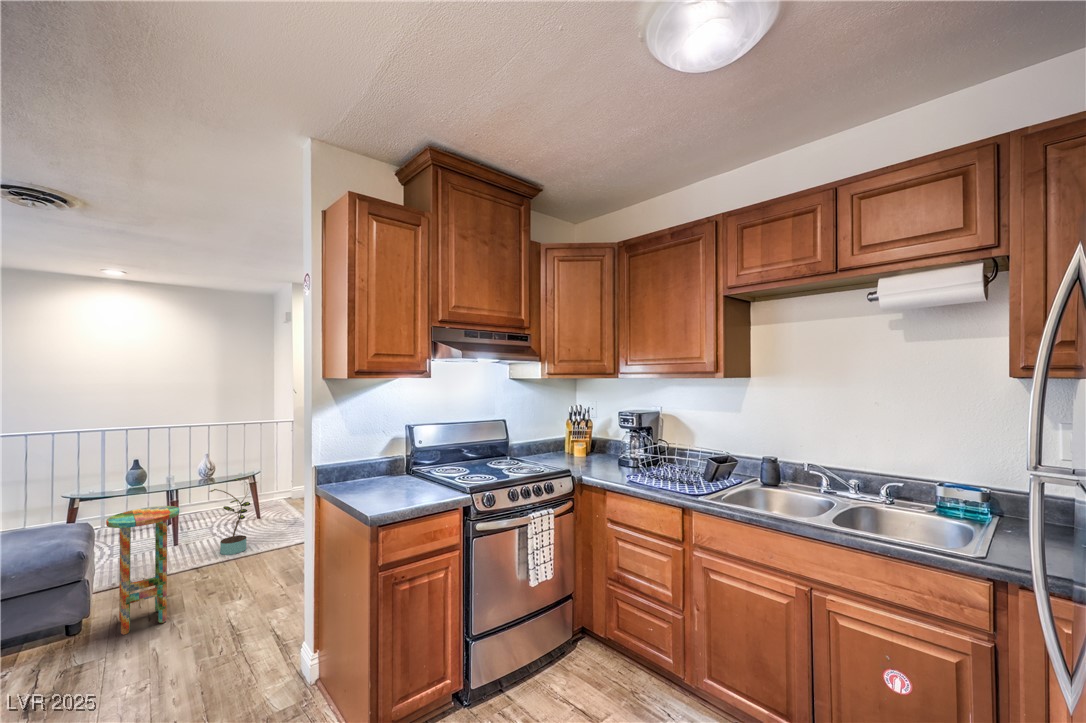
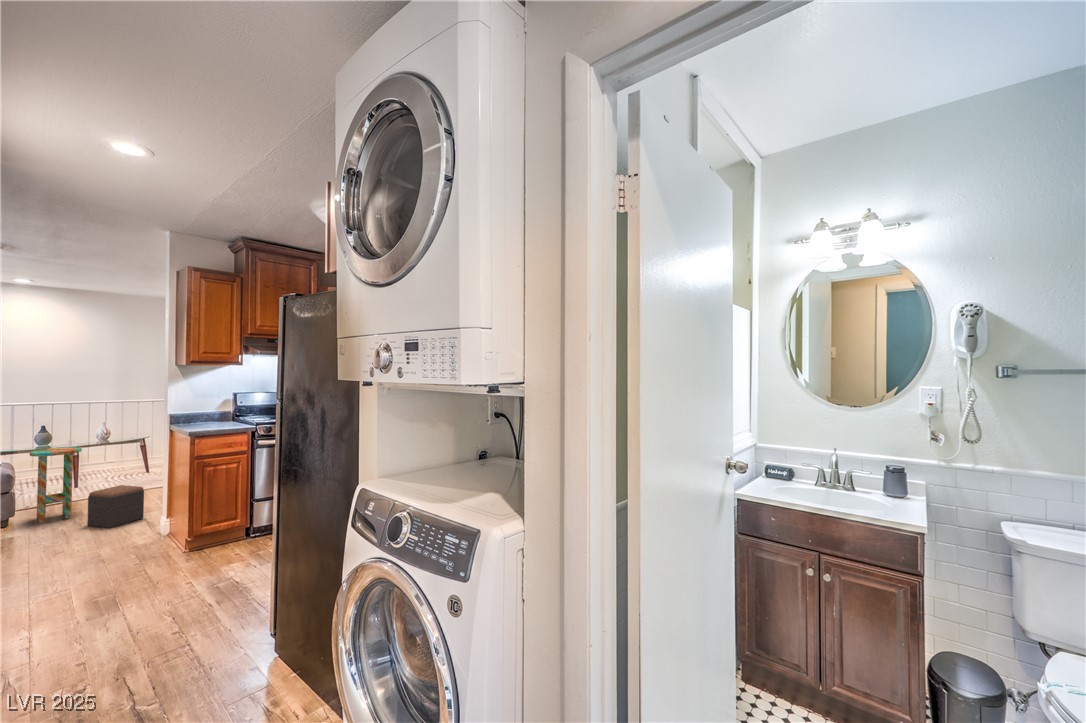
potted plant: present [209,478,256,555] -> none [104,438,144,491]
footstool: none [189,571,269,654] -> present [87,485,144,528]

